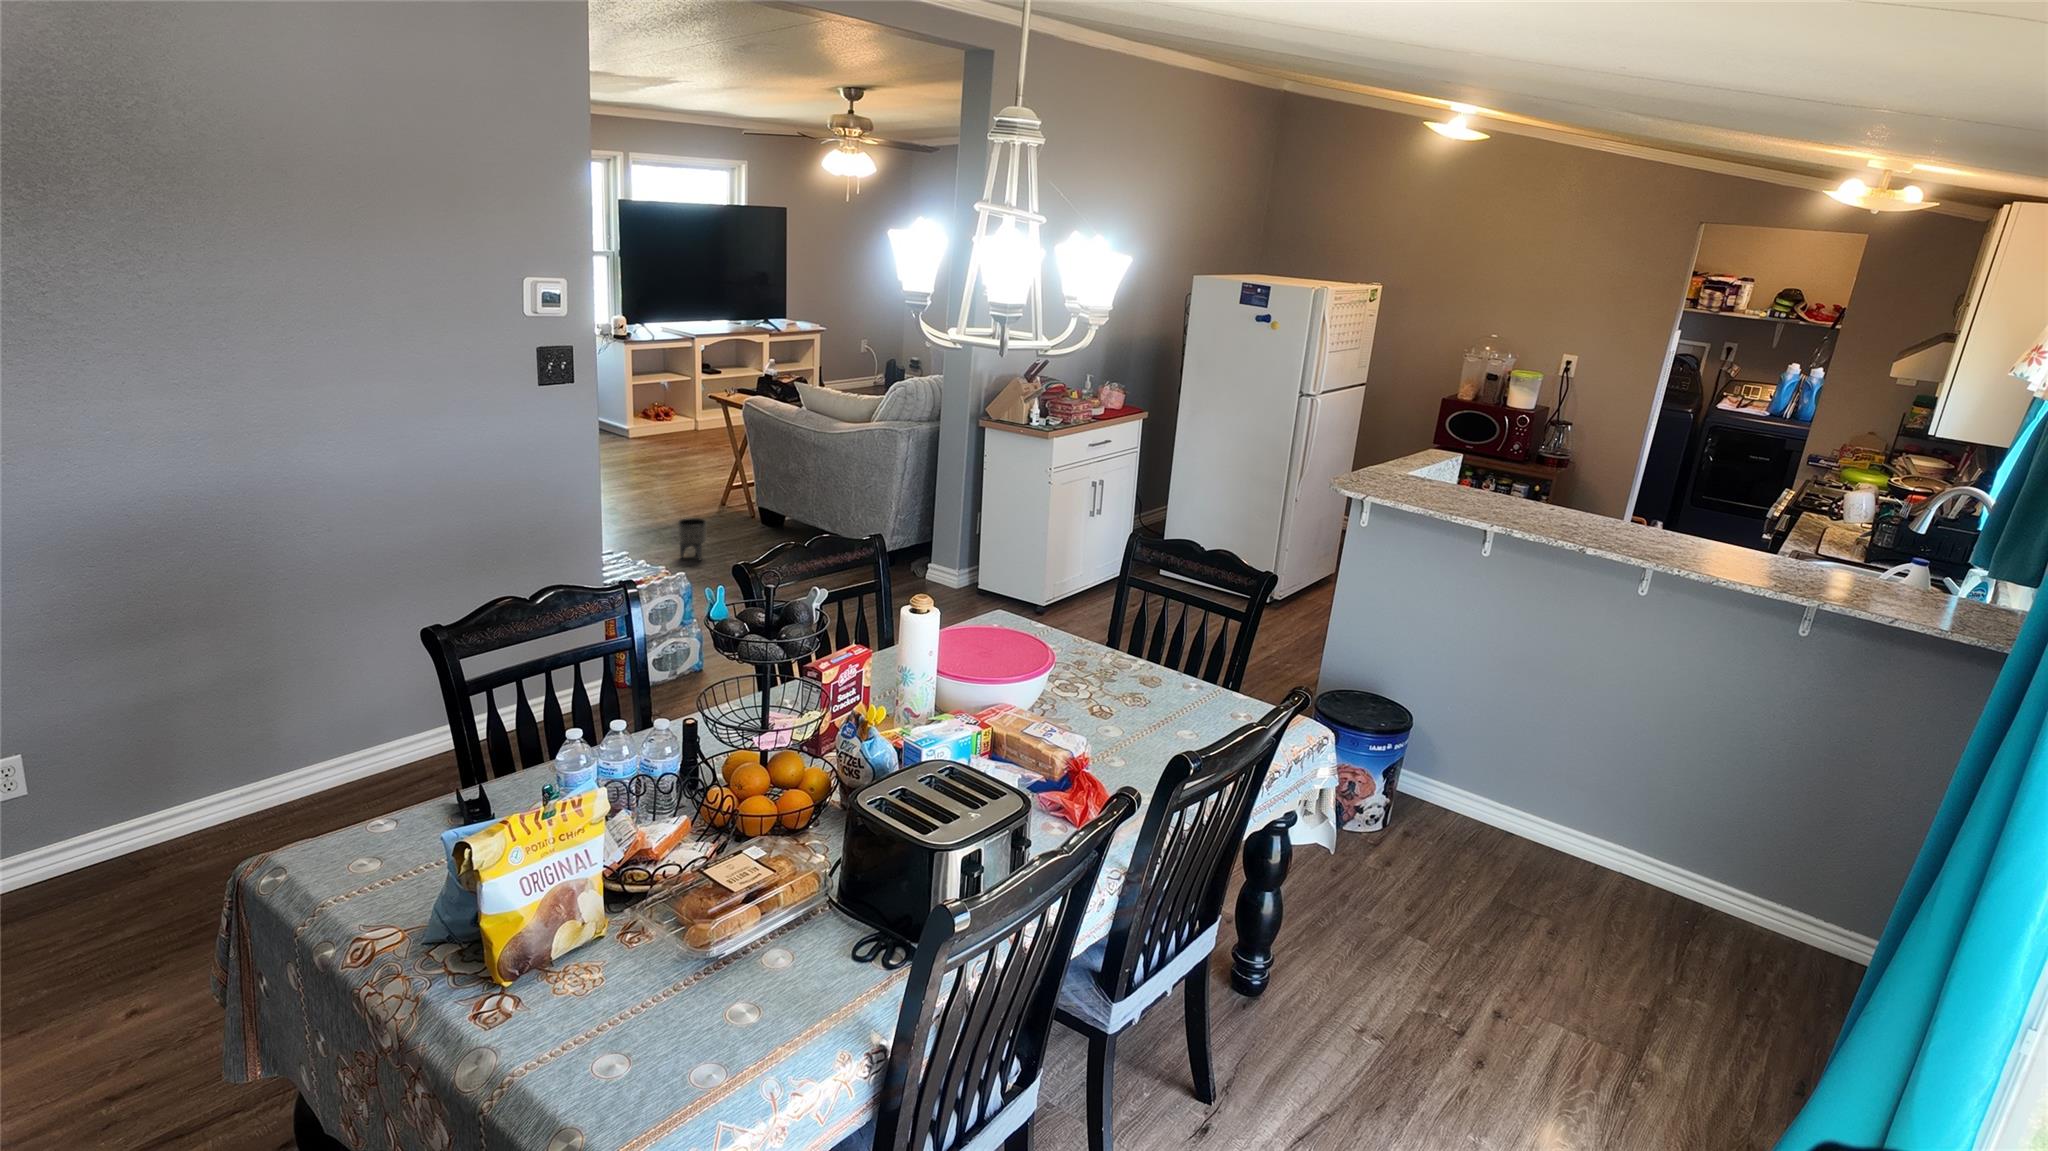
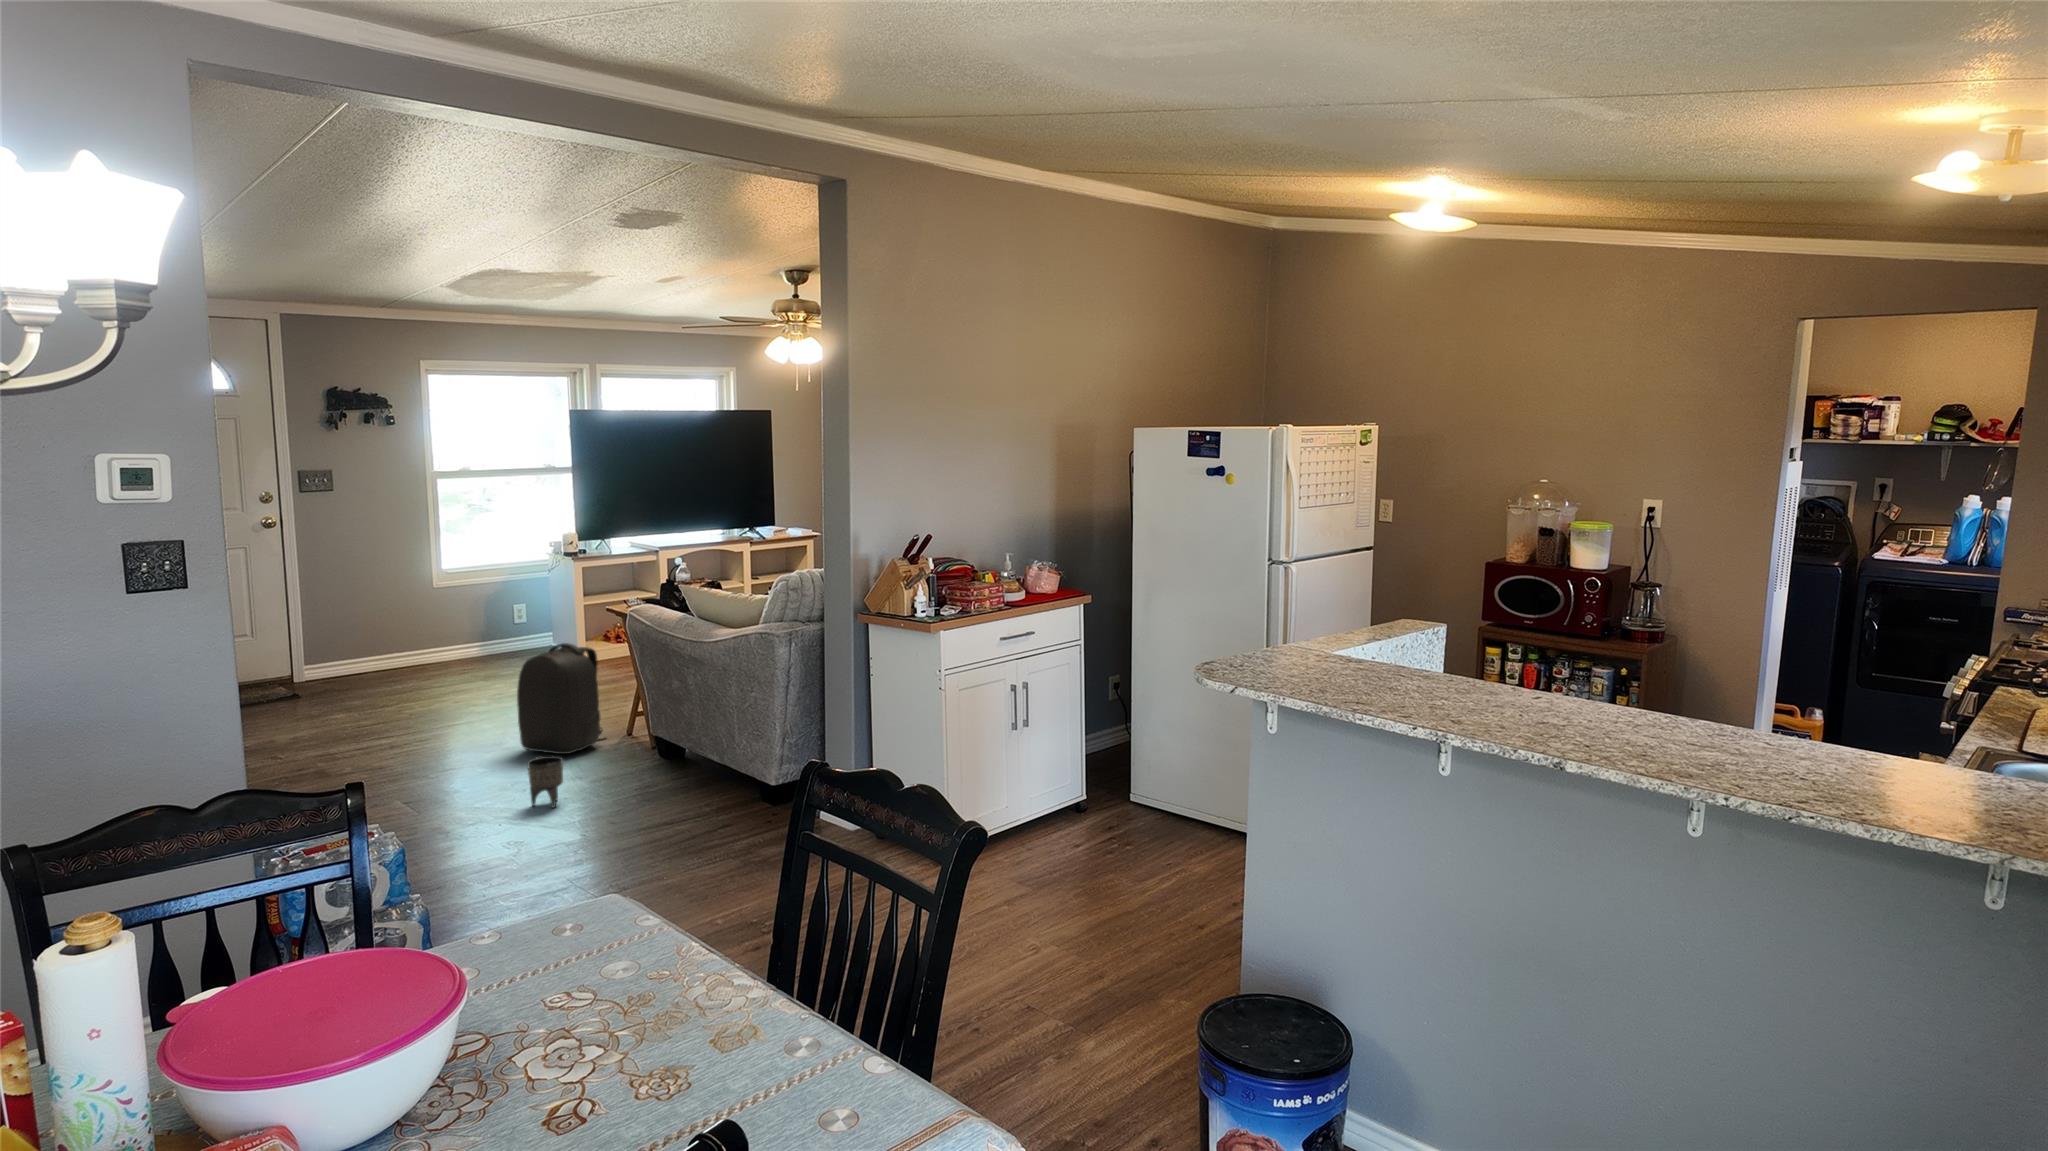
backpack: none [638,423,706,517] -> present [517,643,602,754]

